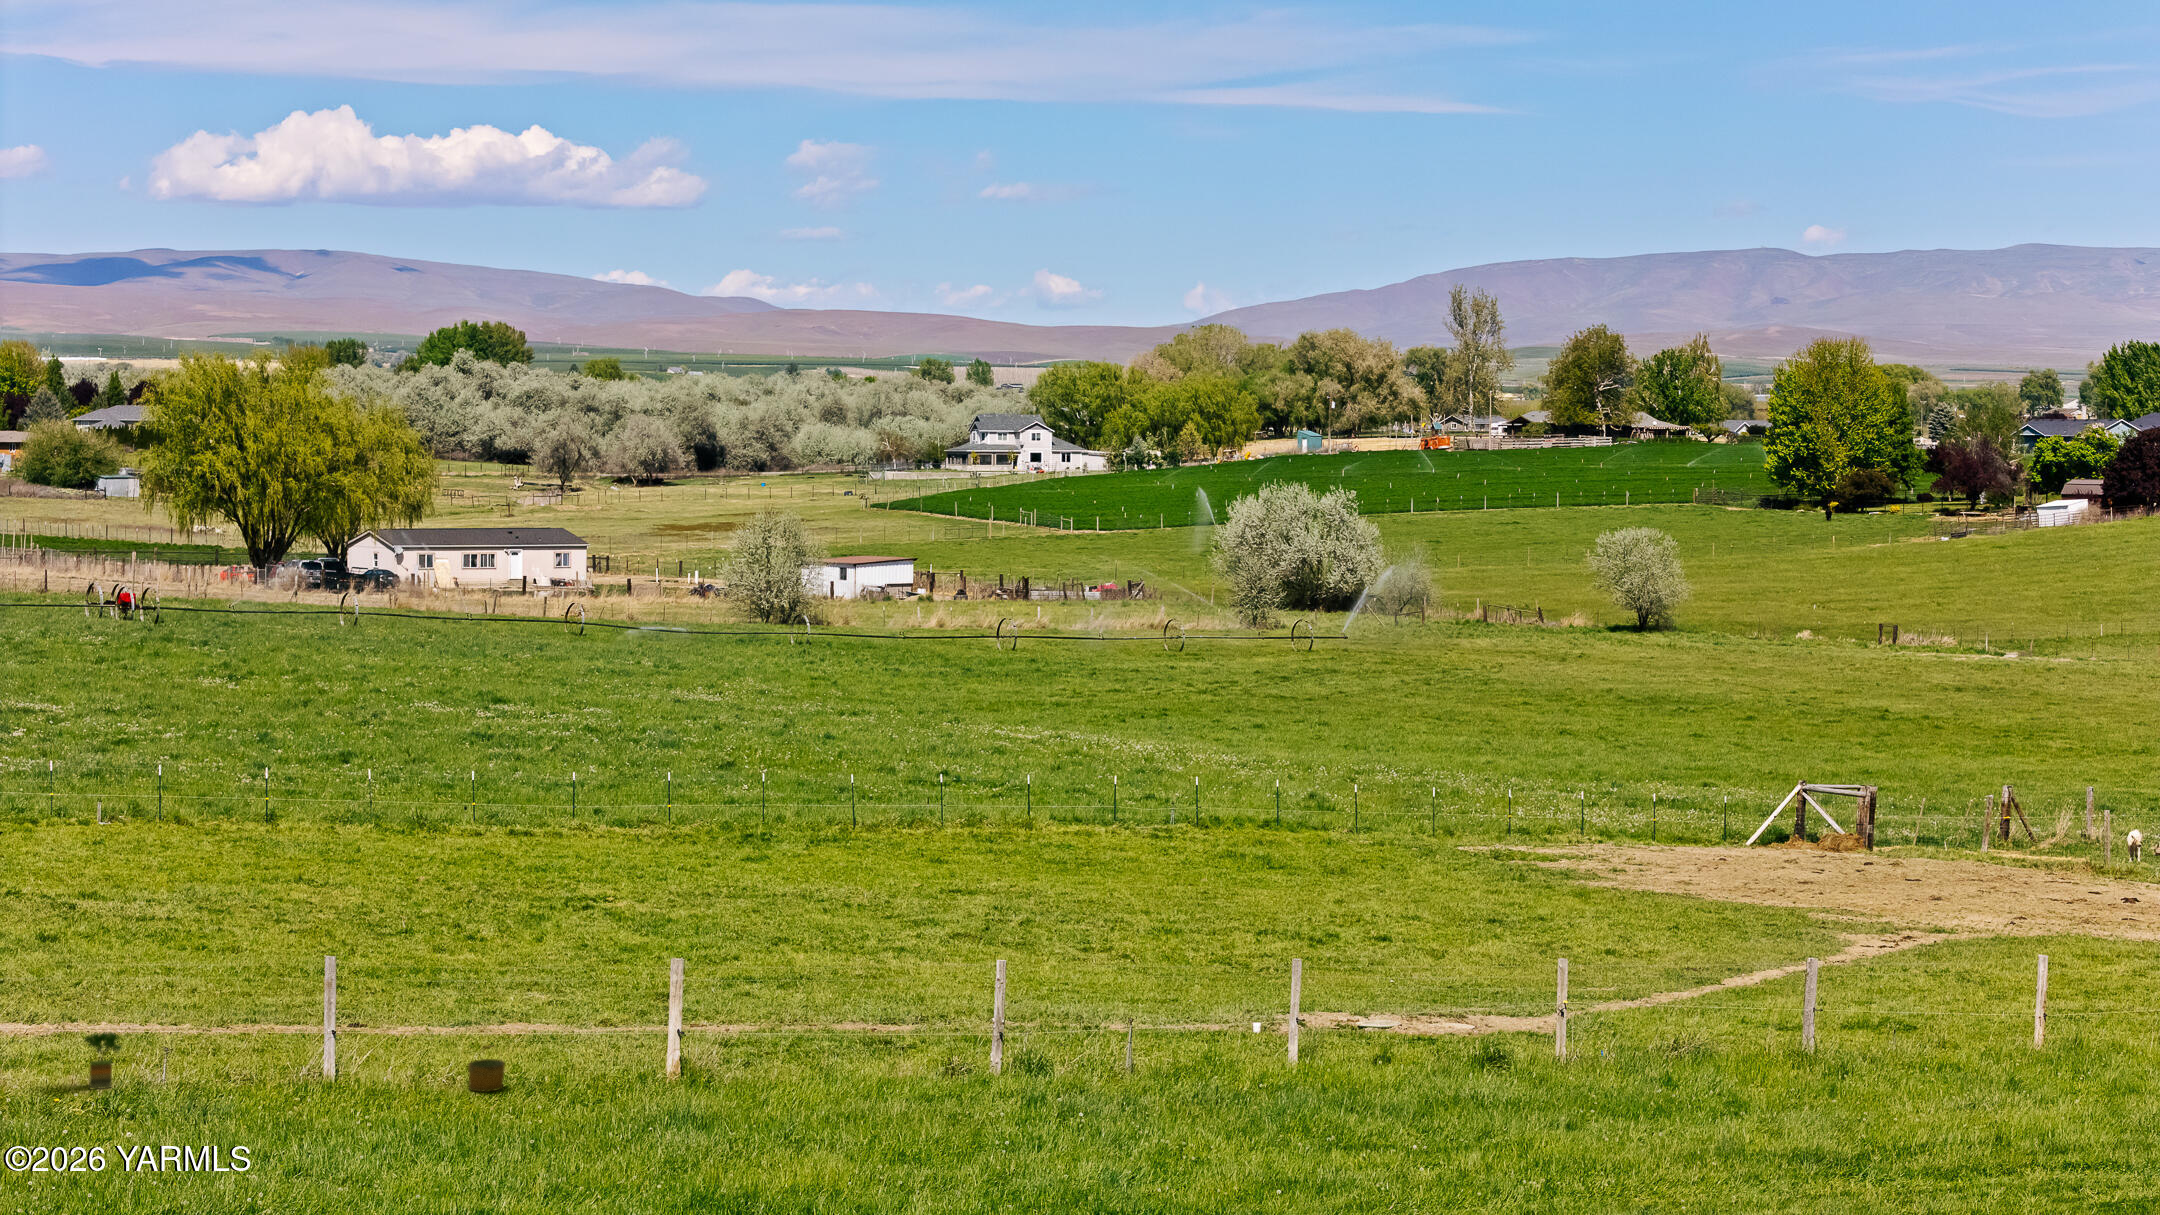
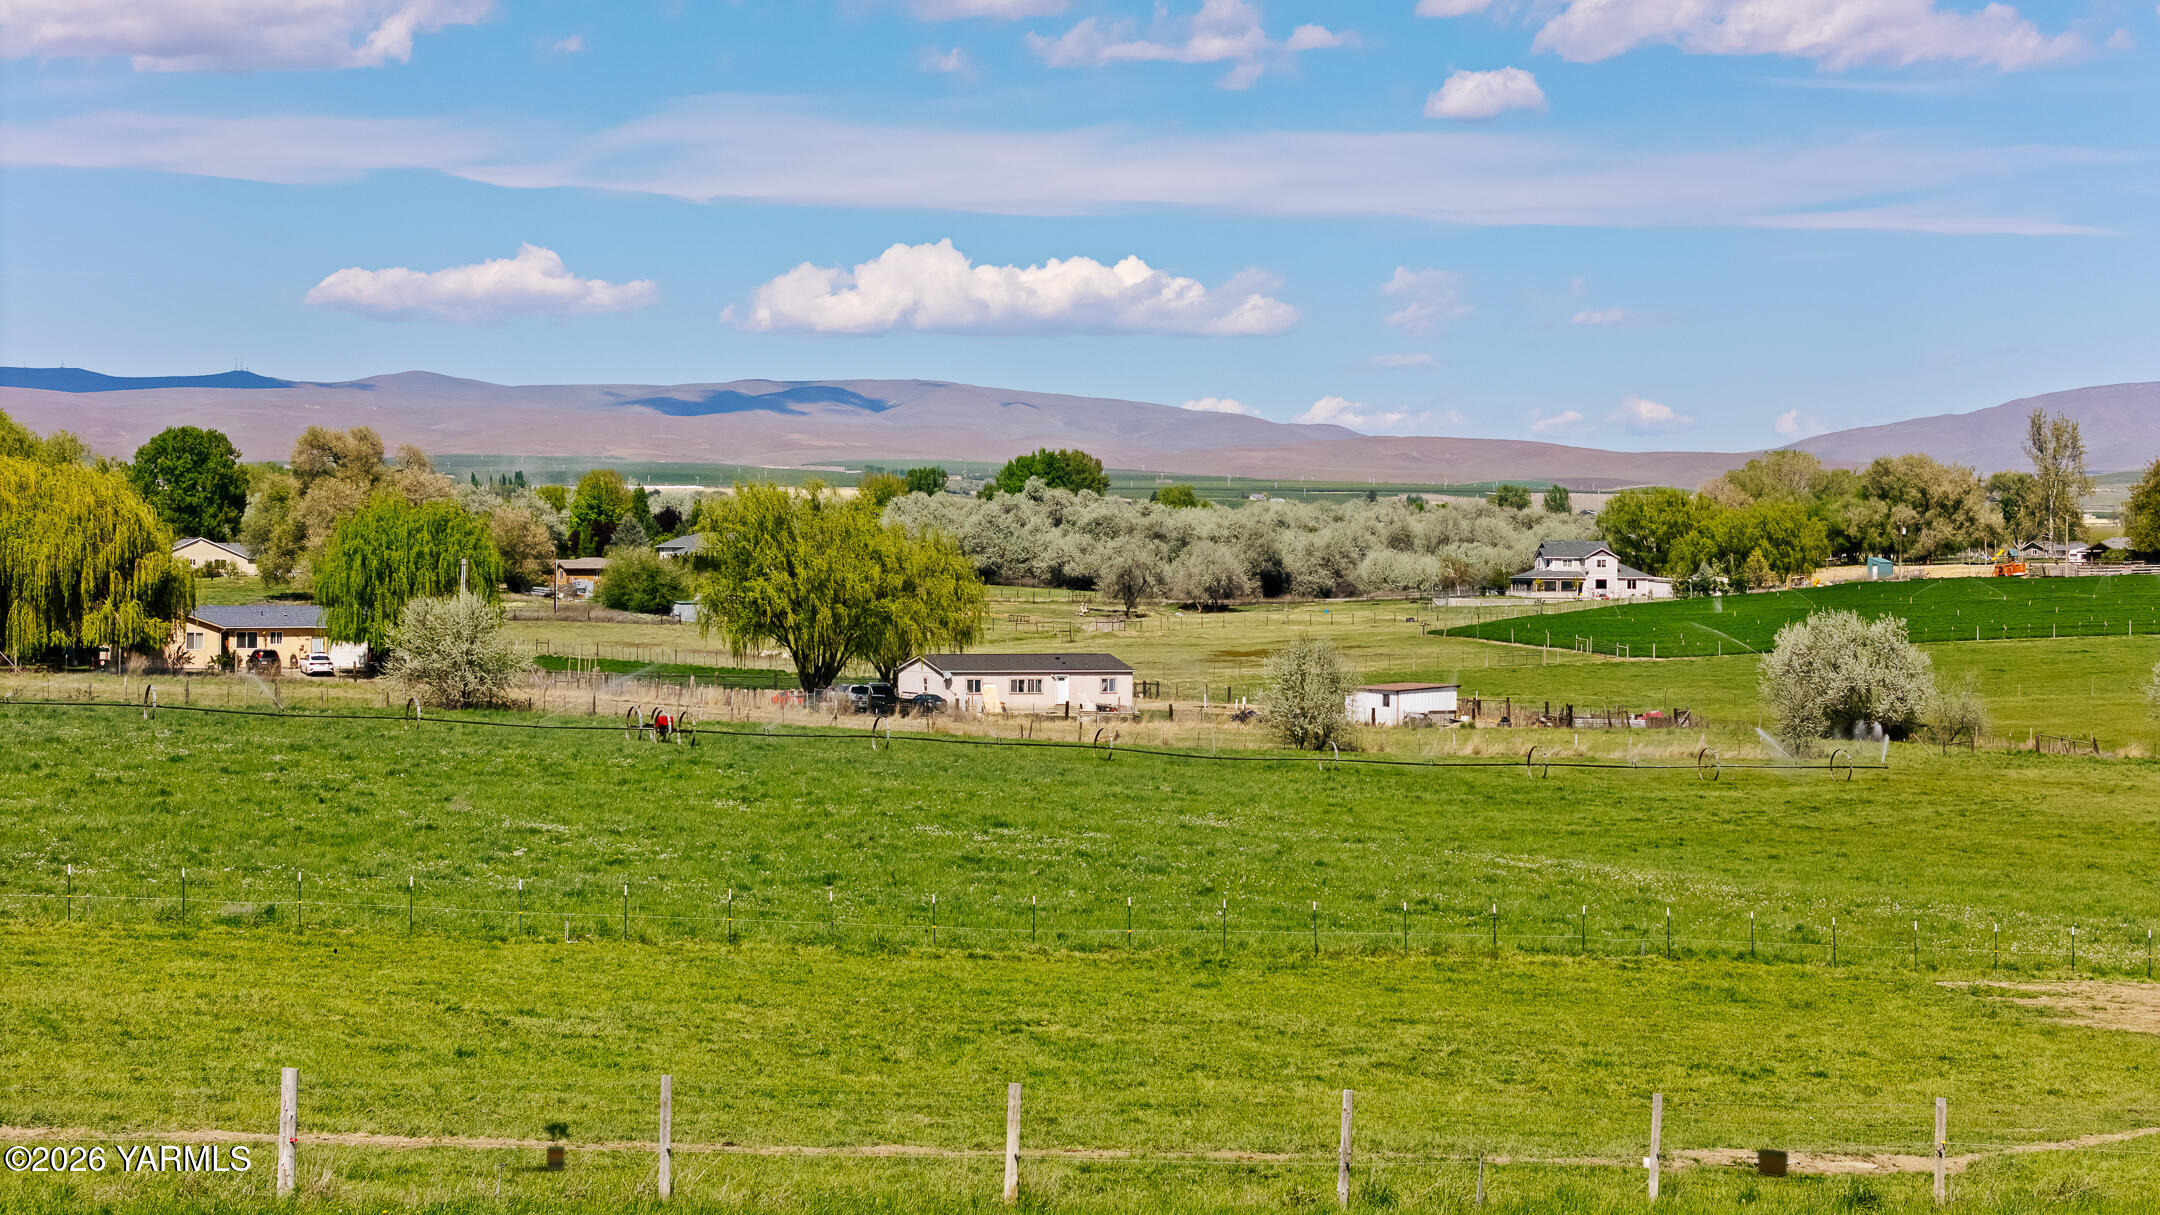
bucket: present [468,1045,505,1092] -> present [1757,1137,1788,1176]

